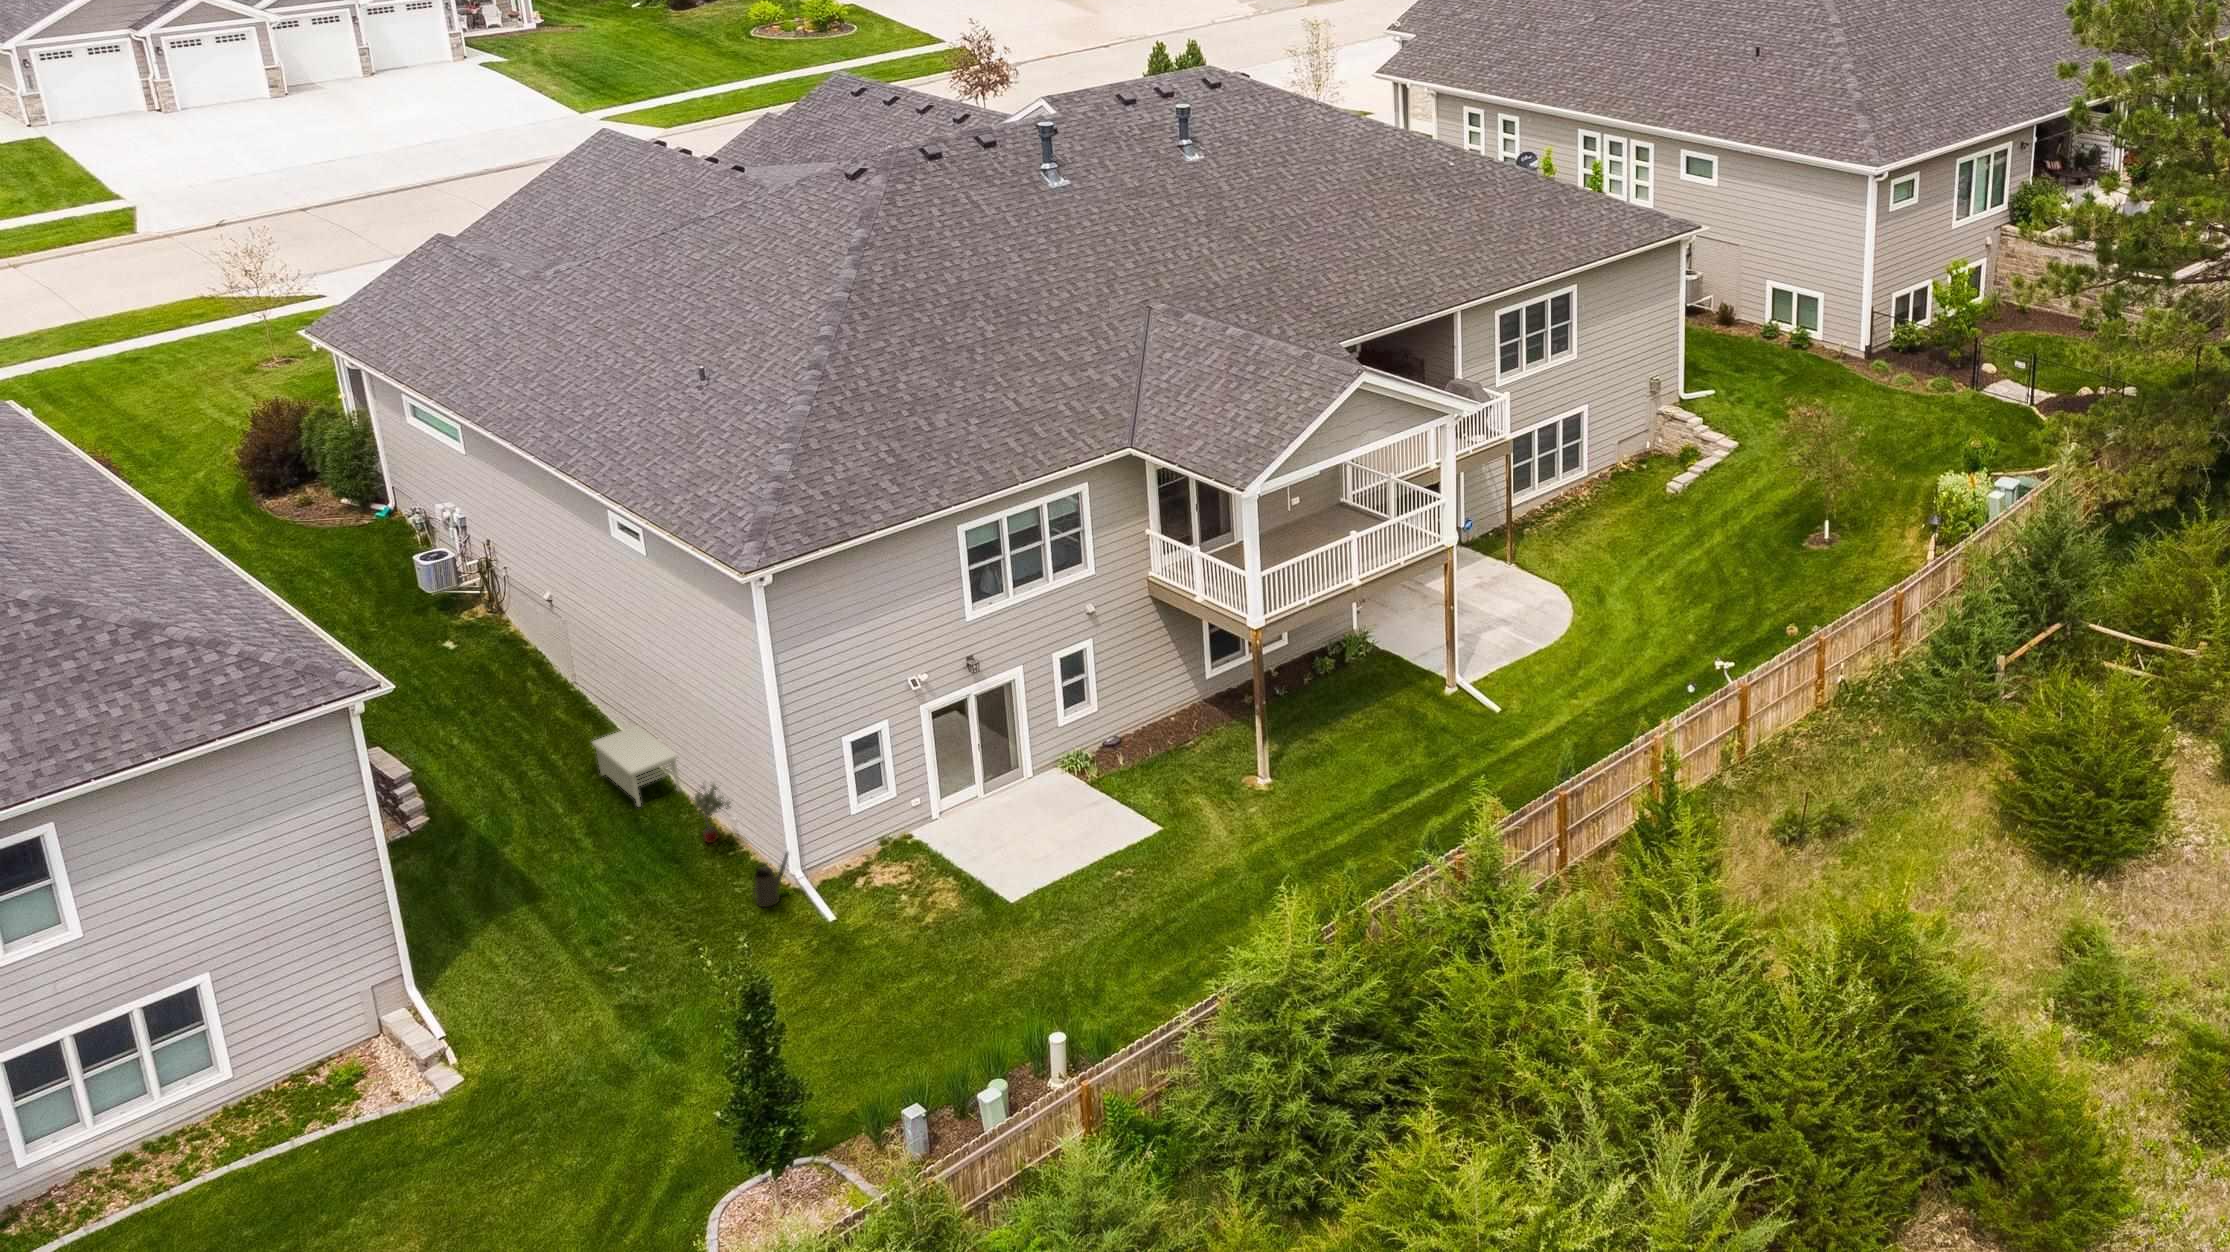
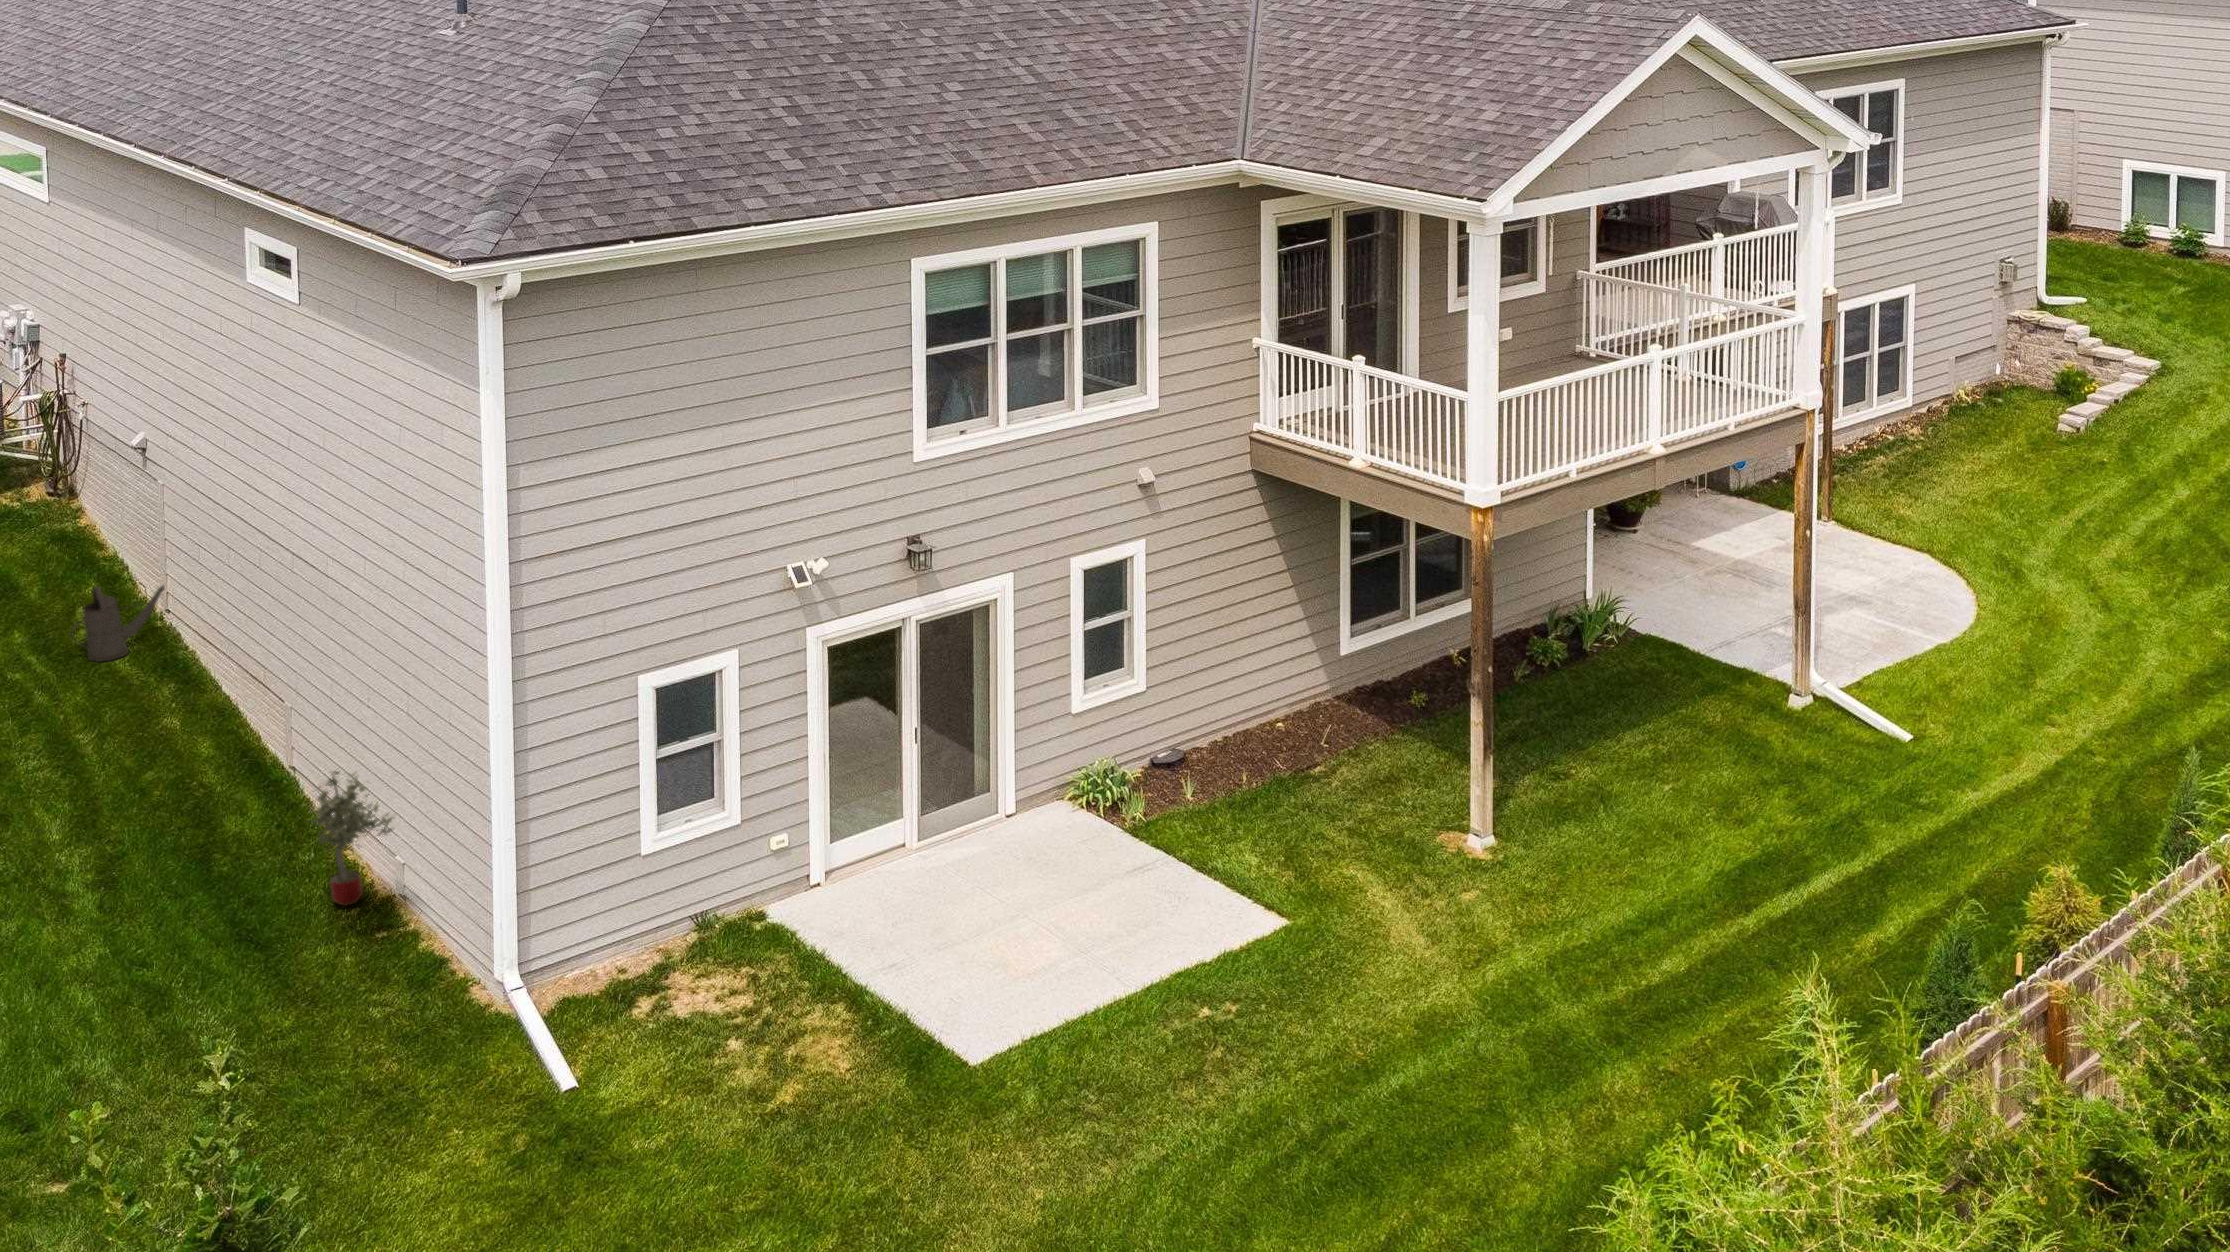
storage bench: present [592,725,680,806] -> none [145,673,310,829]
watering can: present [754,852,788,907] -> present [71,586,165,662]

